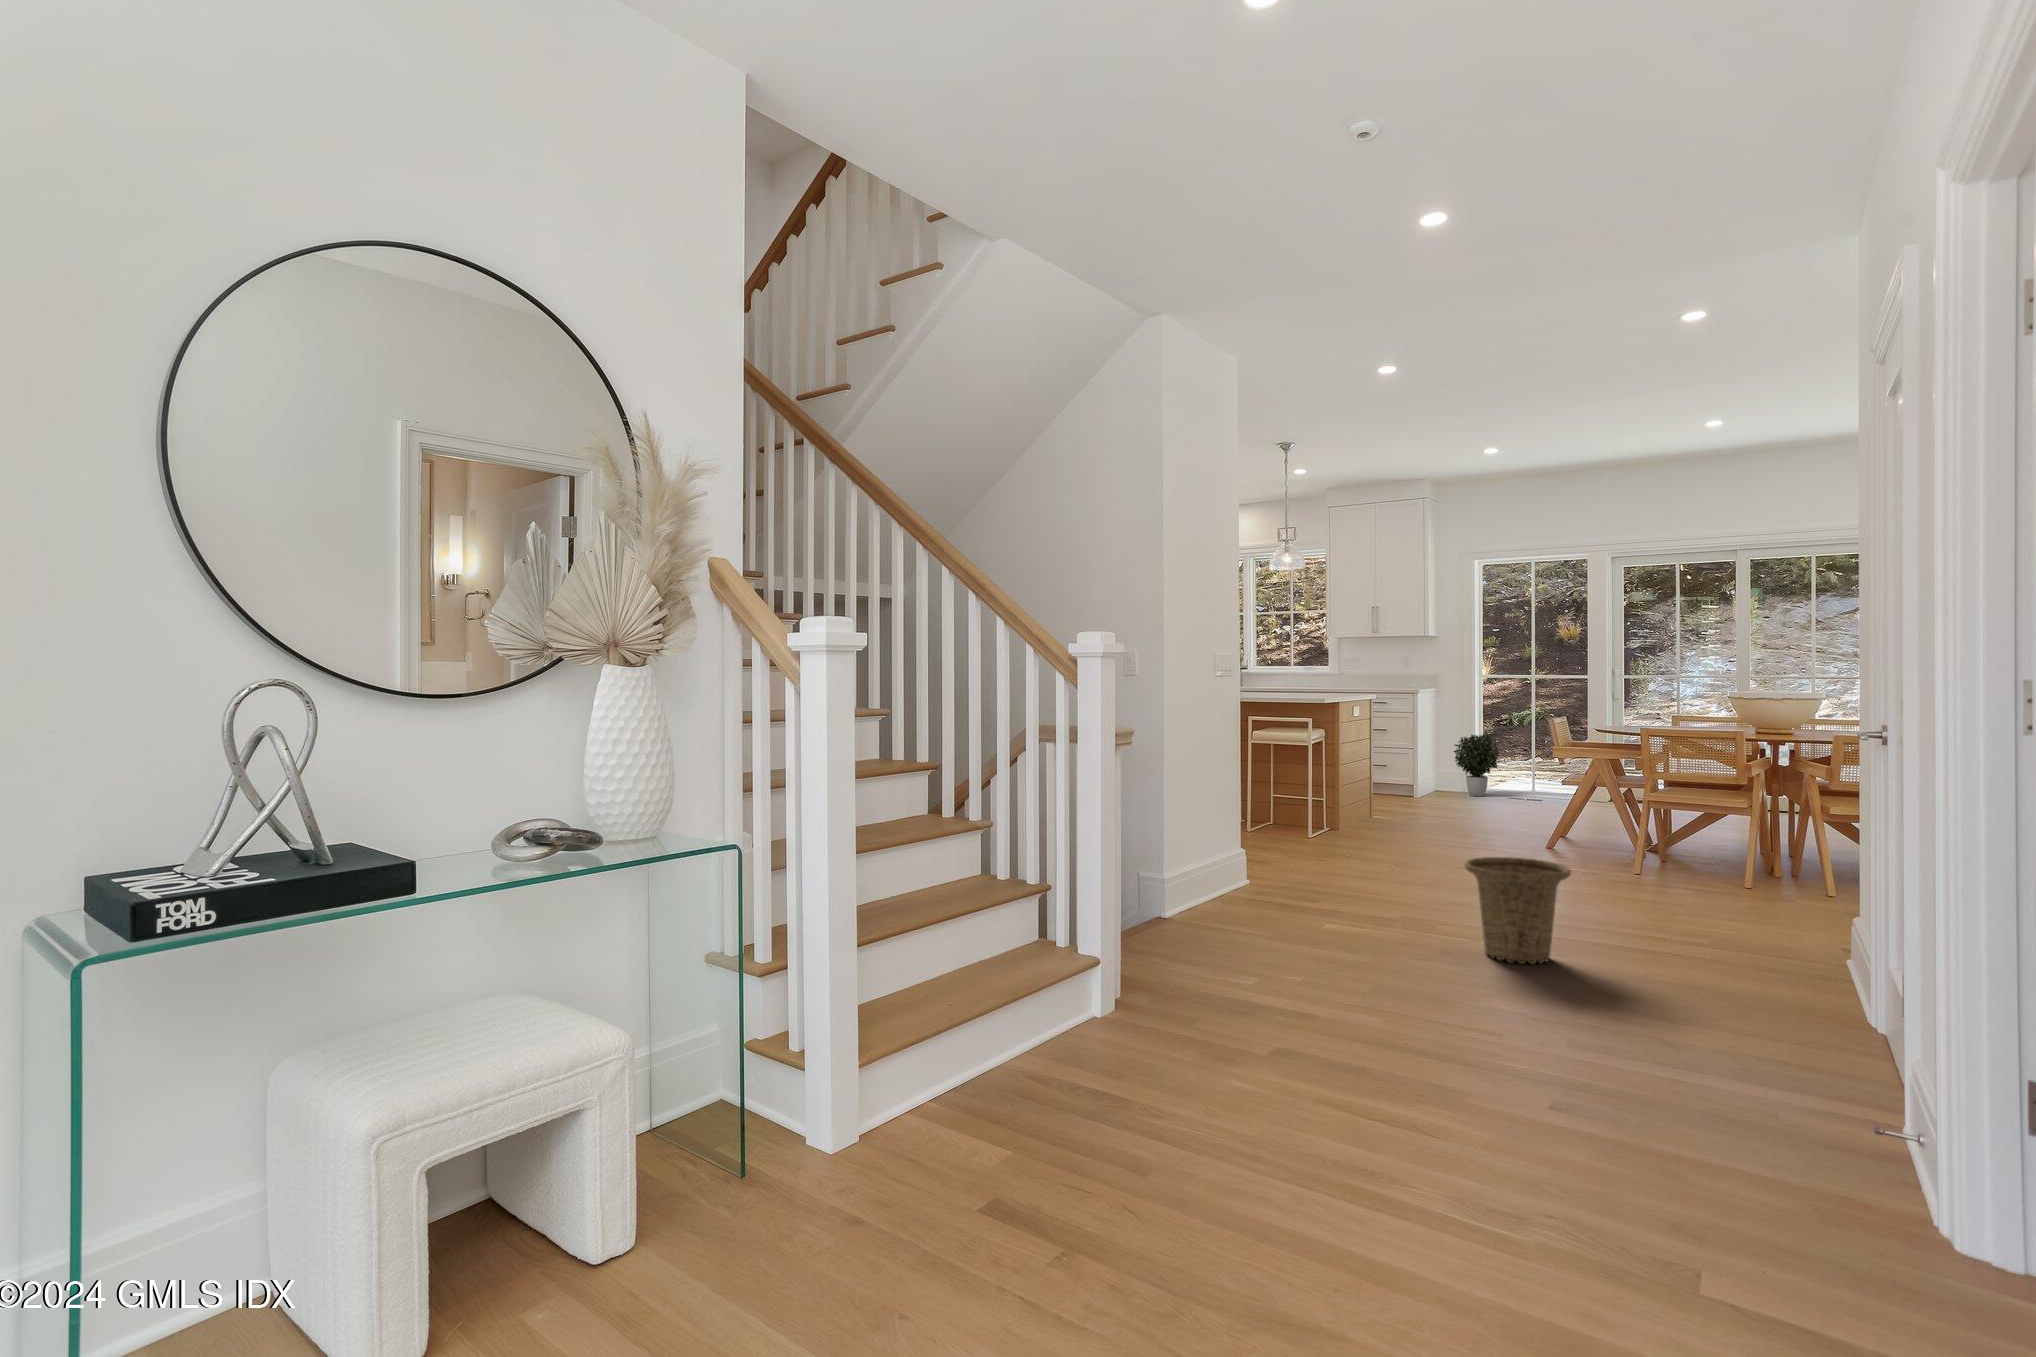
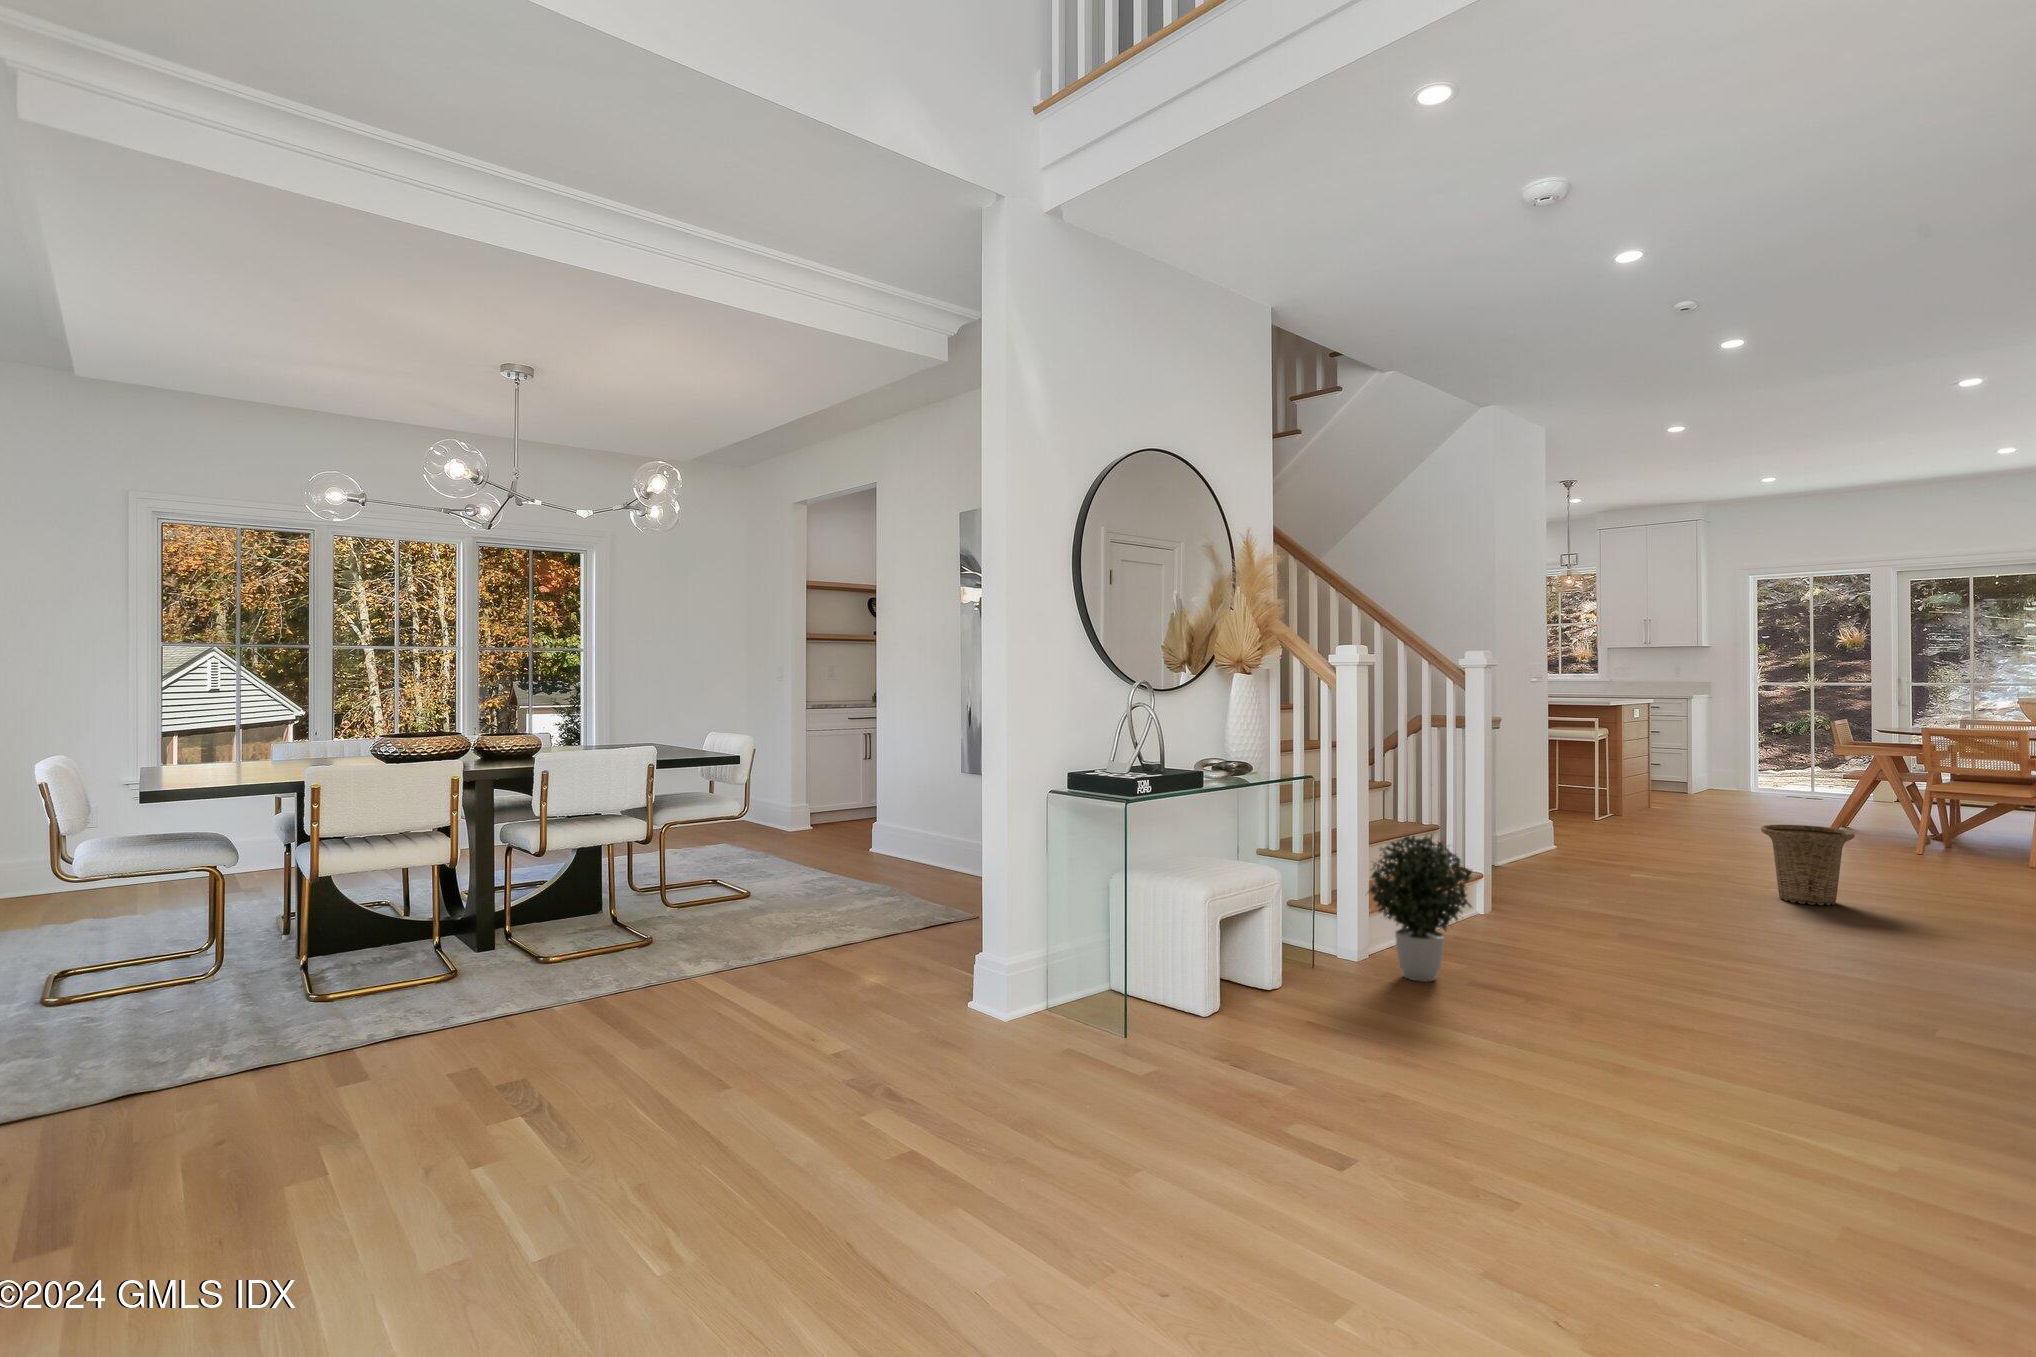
potted plant: present [1454,735,1500,796] -> present [1369,836,1472,982]

